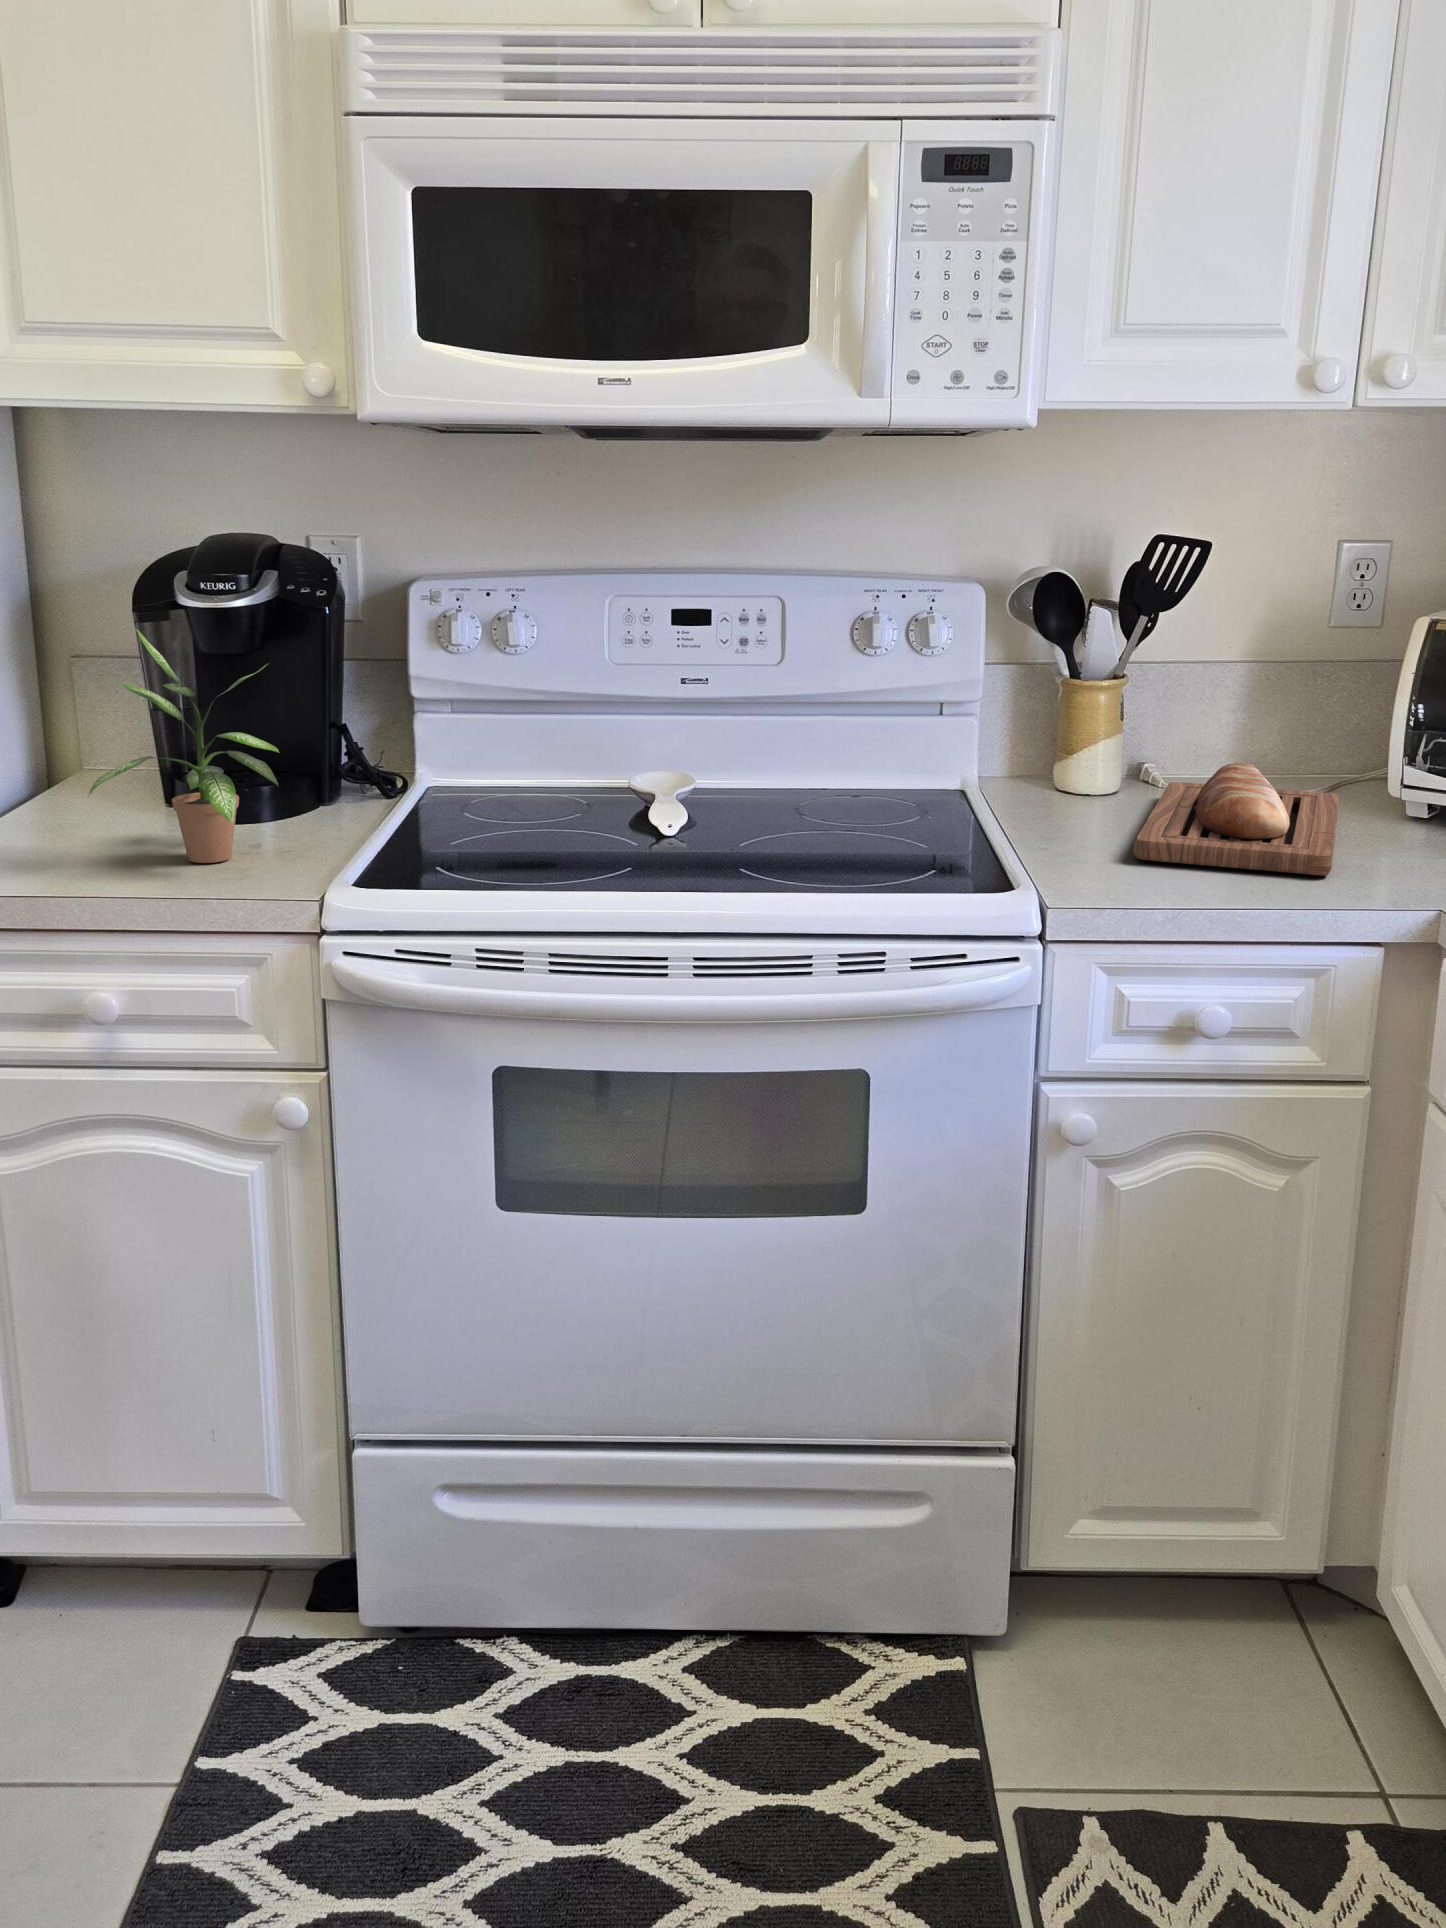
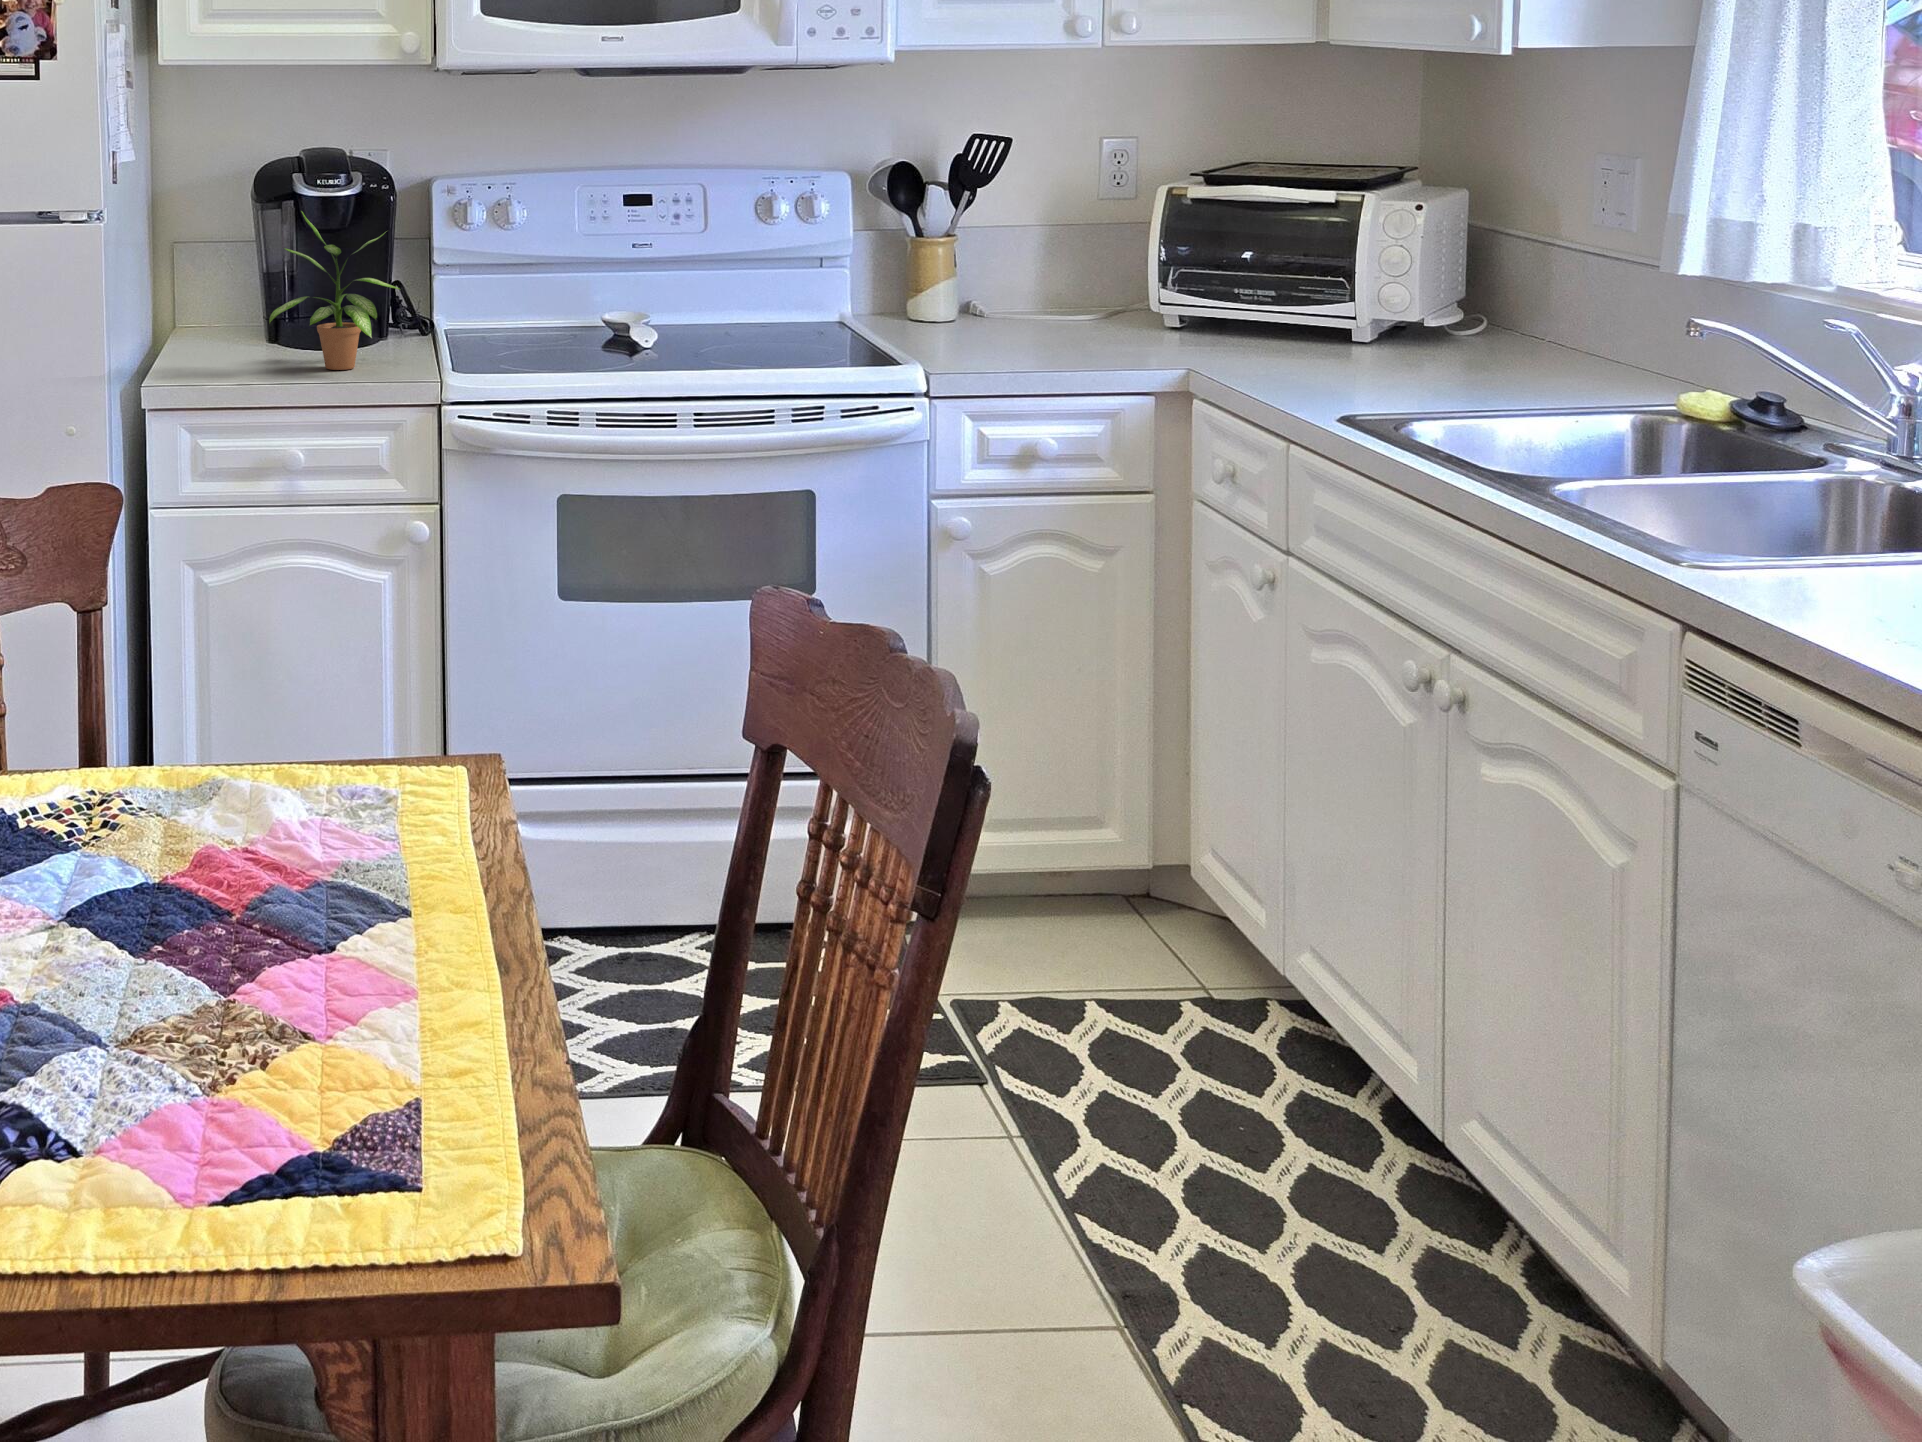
bread loaf: present [1134,763,1339,876] -> none [979,290,1117,353]

